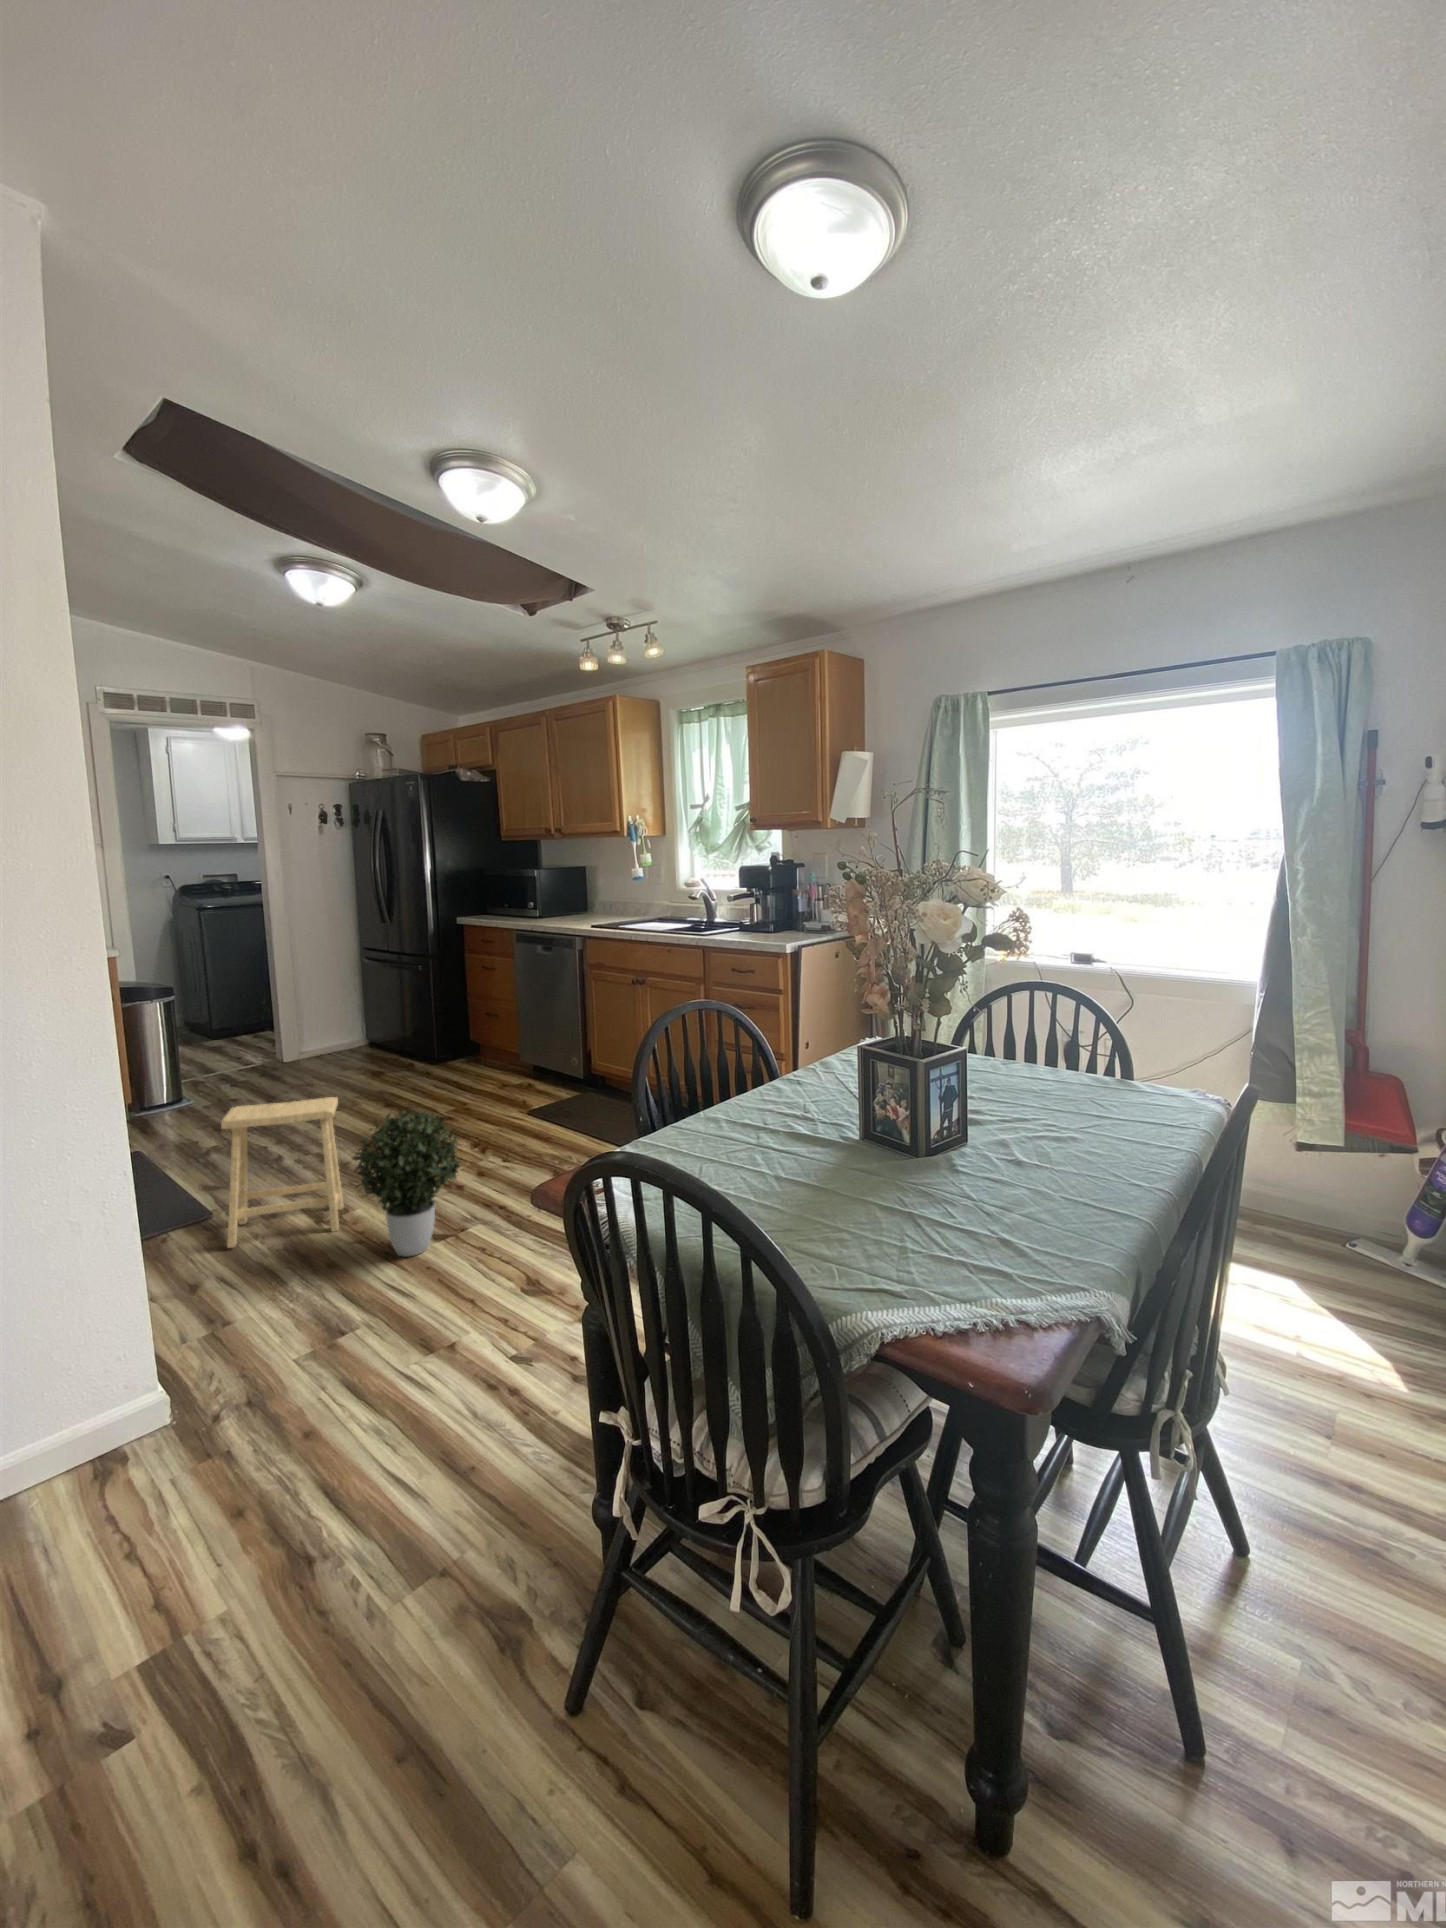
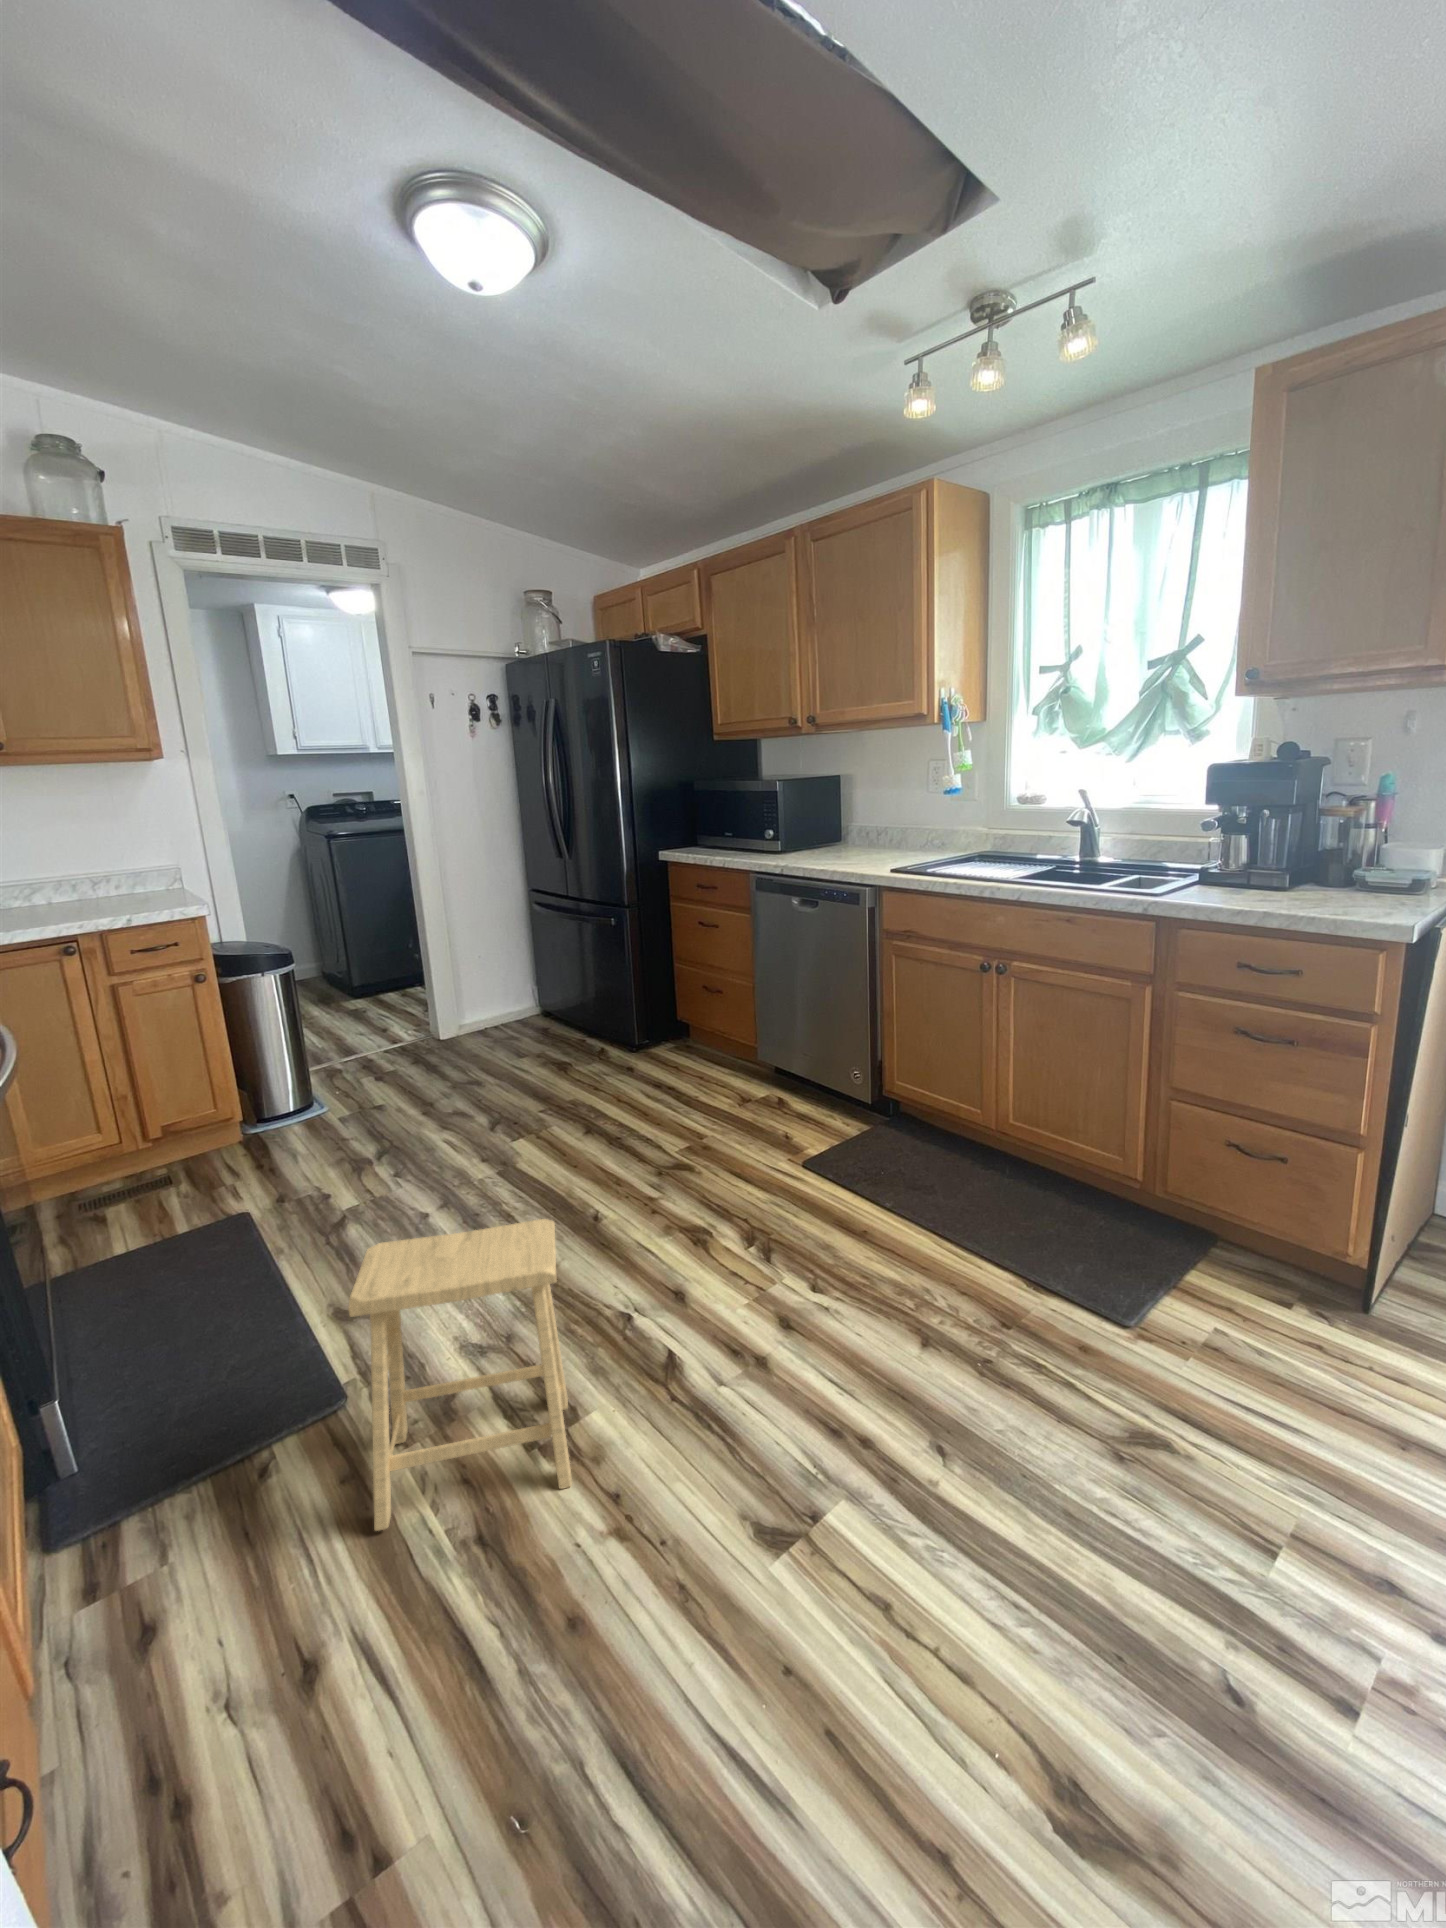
potted plant: present [352,1109,461,1257] -> none [610,1291,839,1616]

